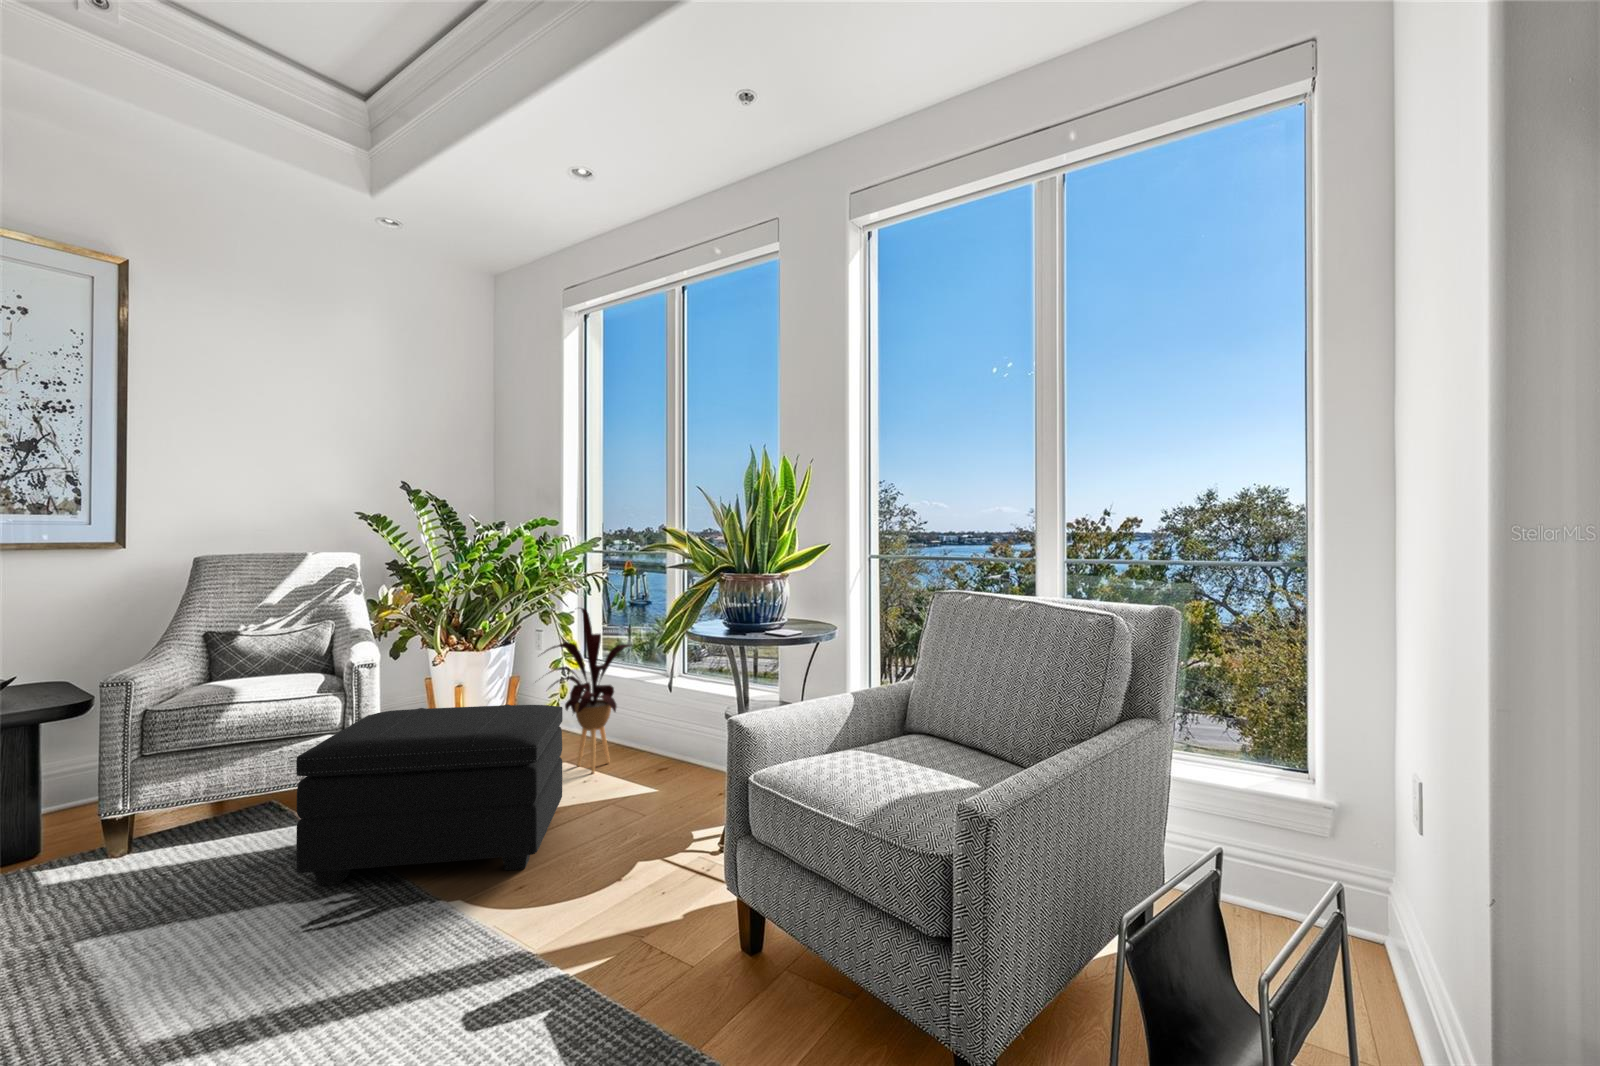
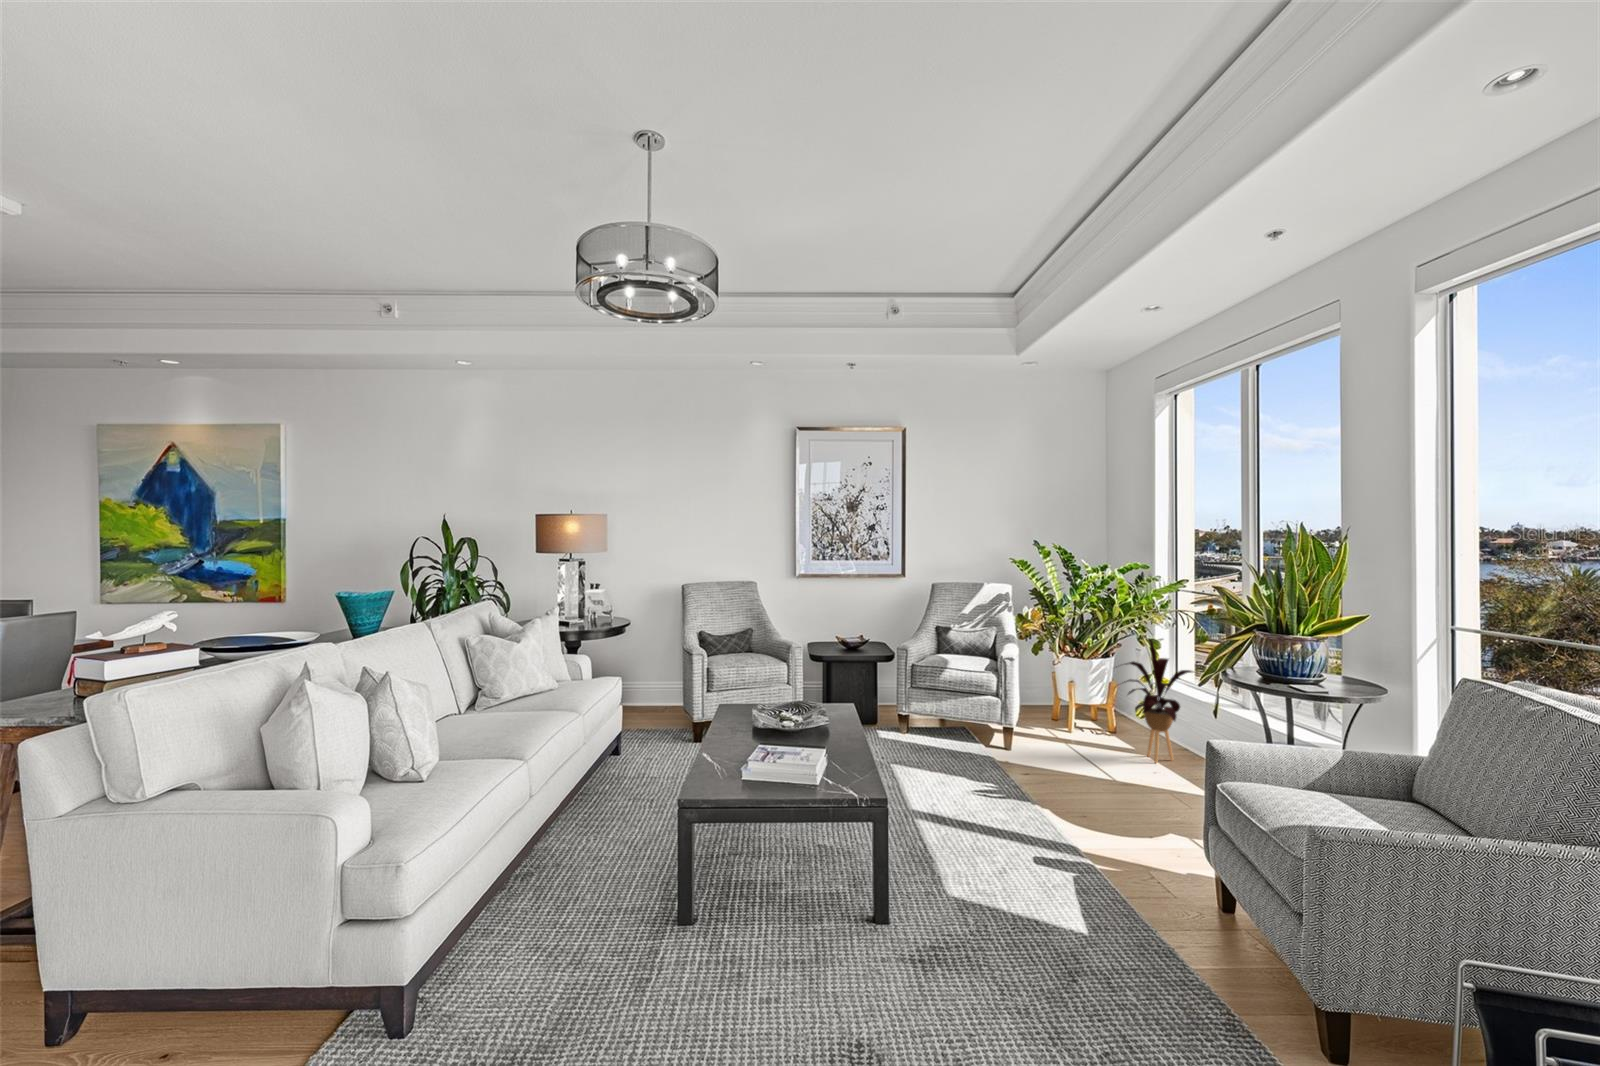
footstool: present [296,704,563,886] -> none [970,687,1119,795]

